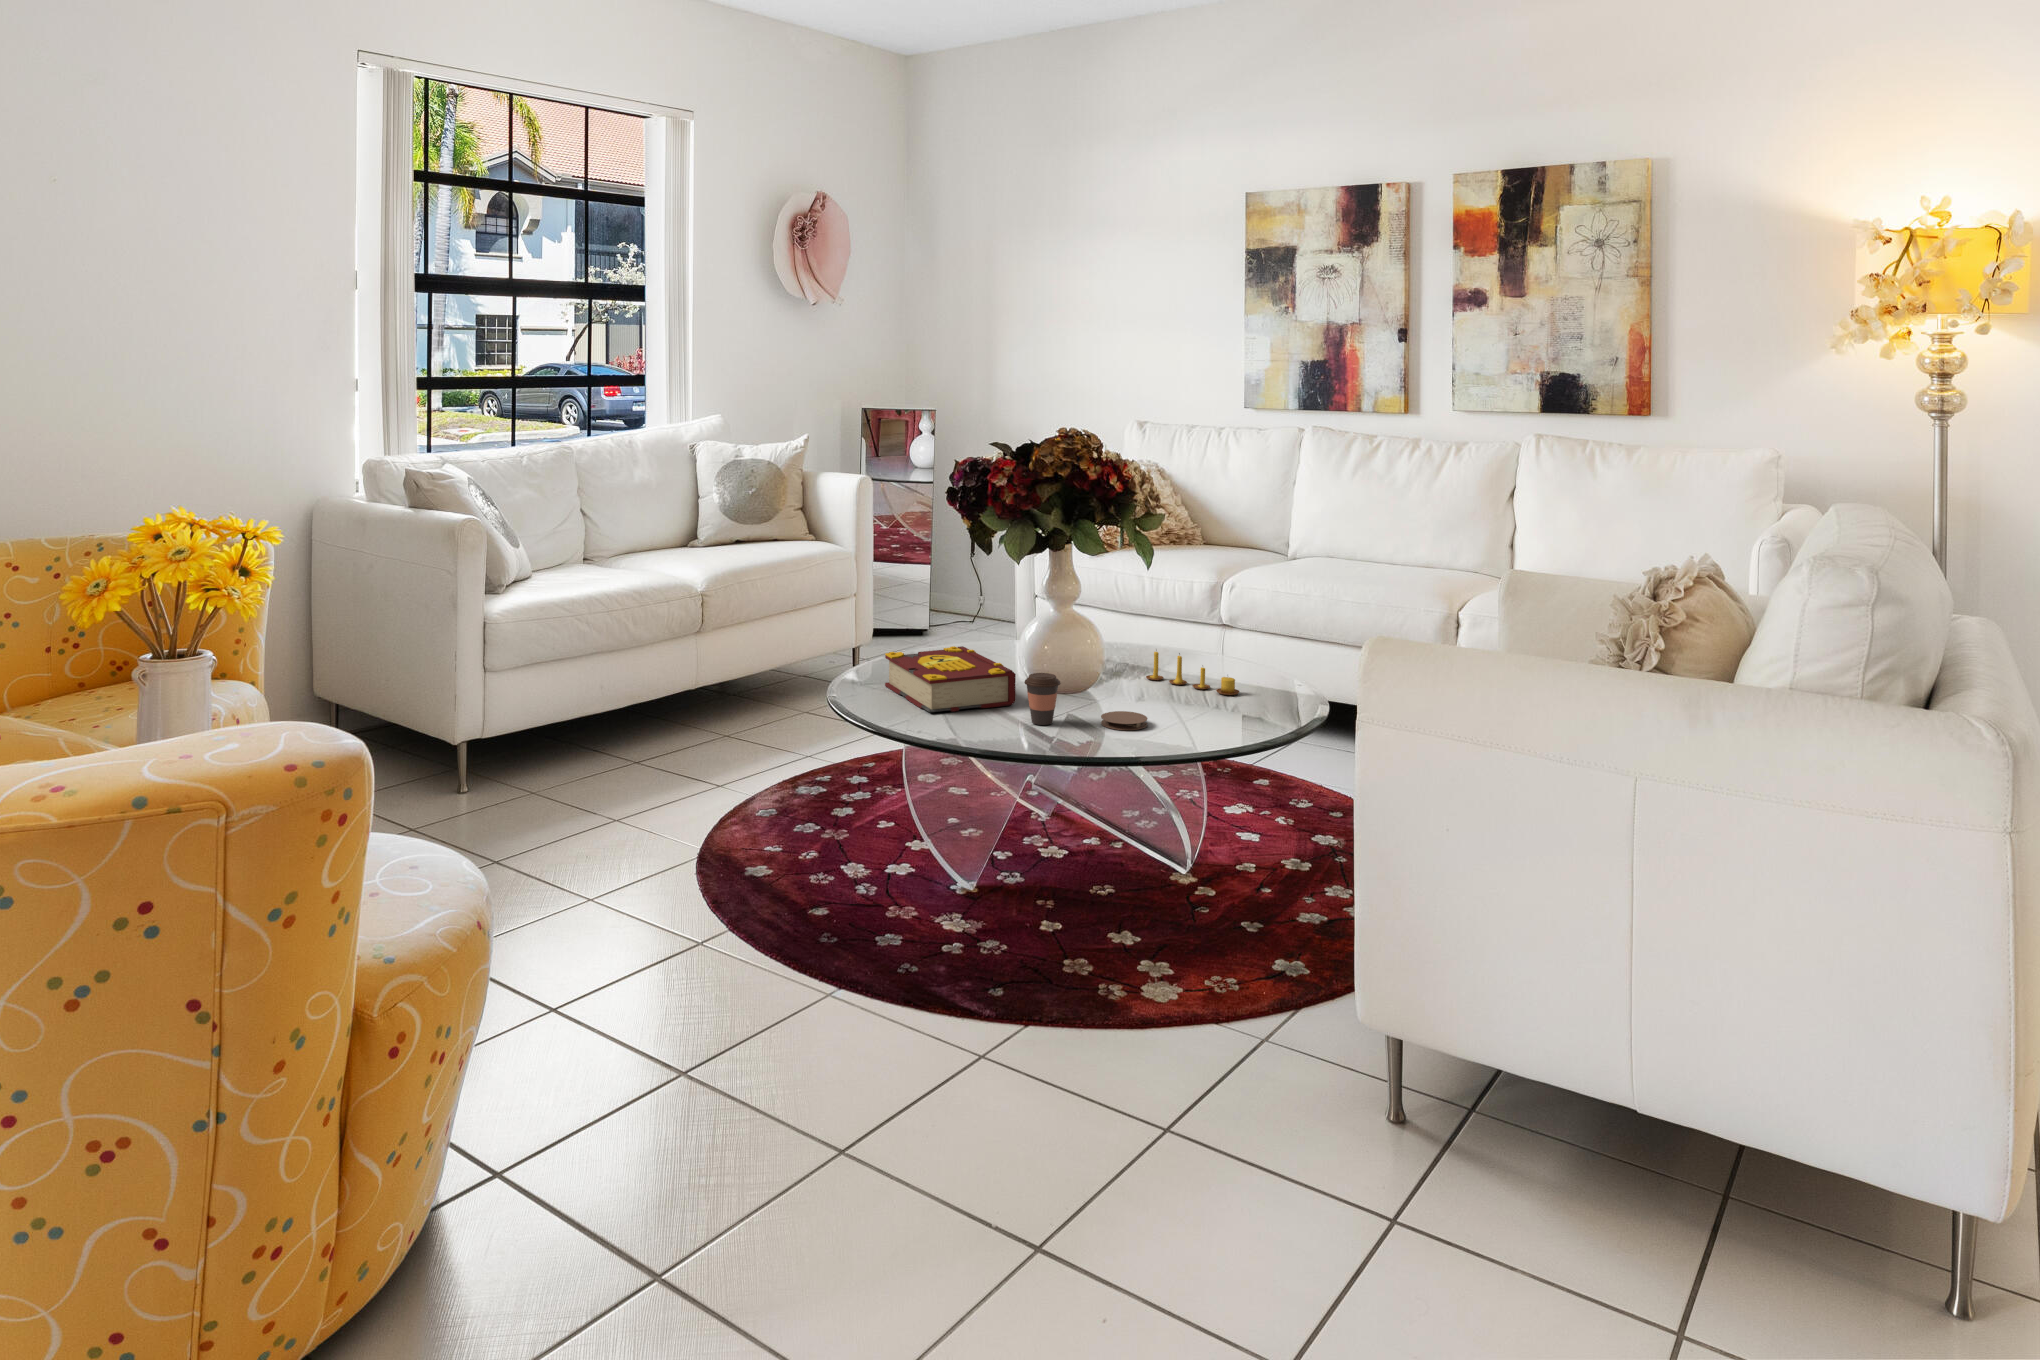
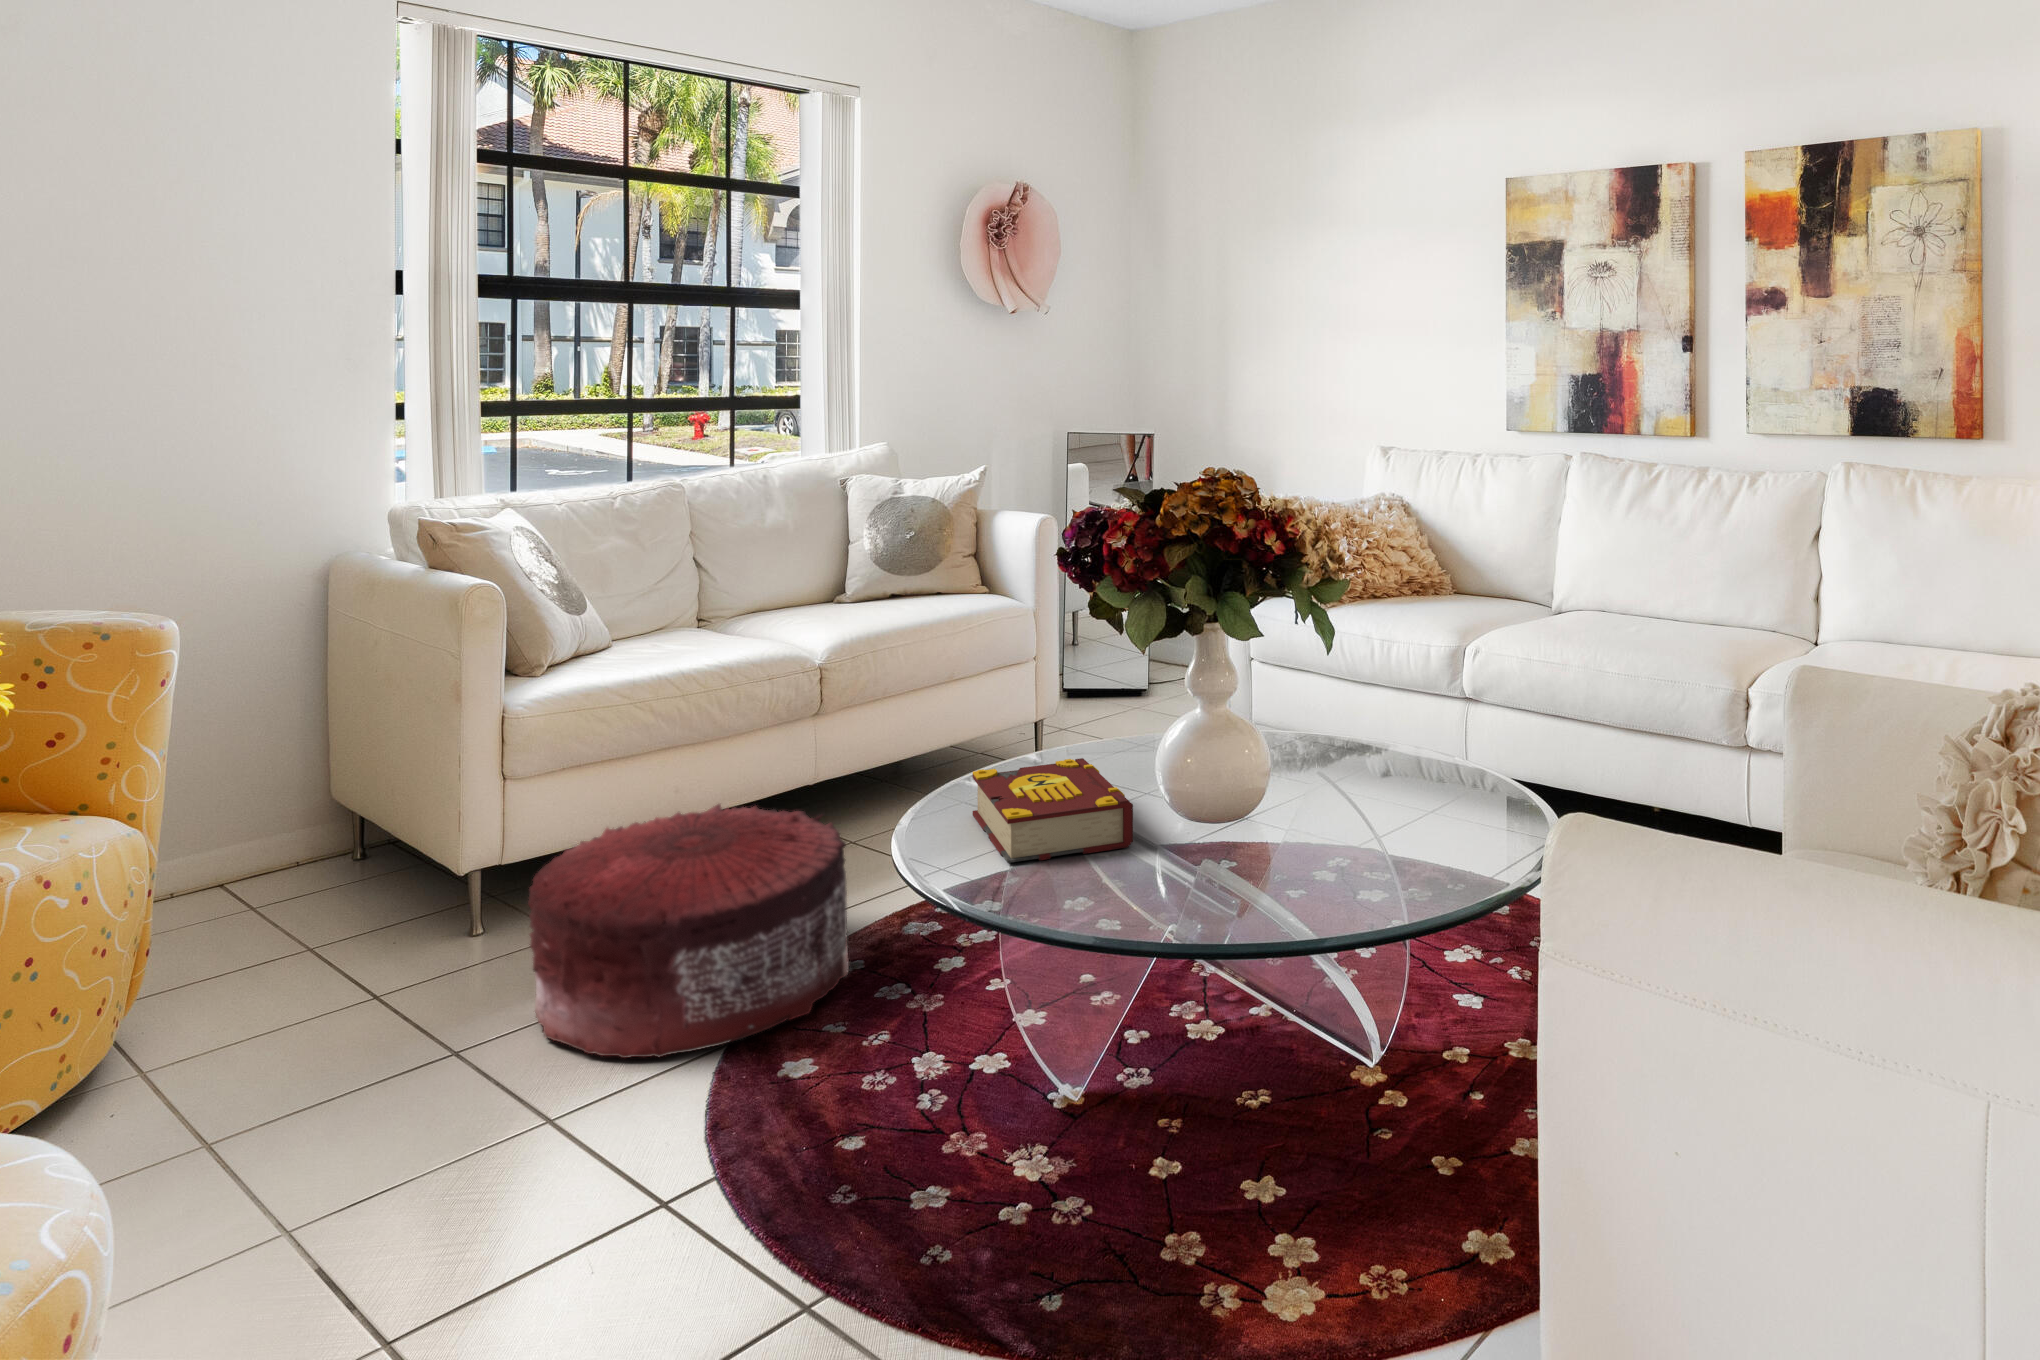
candle: present [1146,651,1239,695] -> none [1327,758,1444,825]
coffee cup: present [1024,673,1060,725] -> none [1131,809,1181,884]
pouf: none [539,689,771,864] -> present [528,804,849,1058]
coaster: present [1101,711,1148,730] -> none [1237,859,1301,892]

